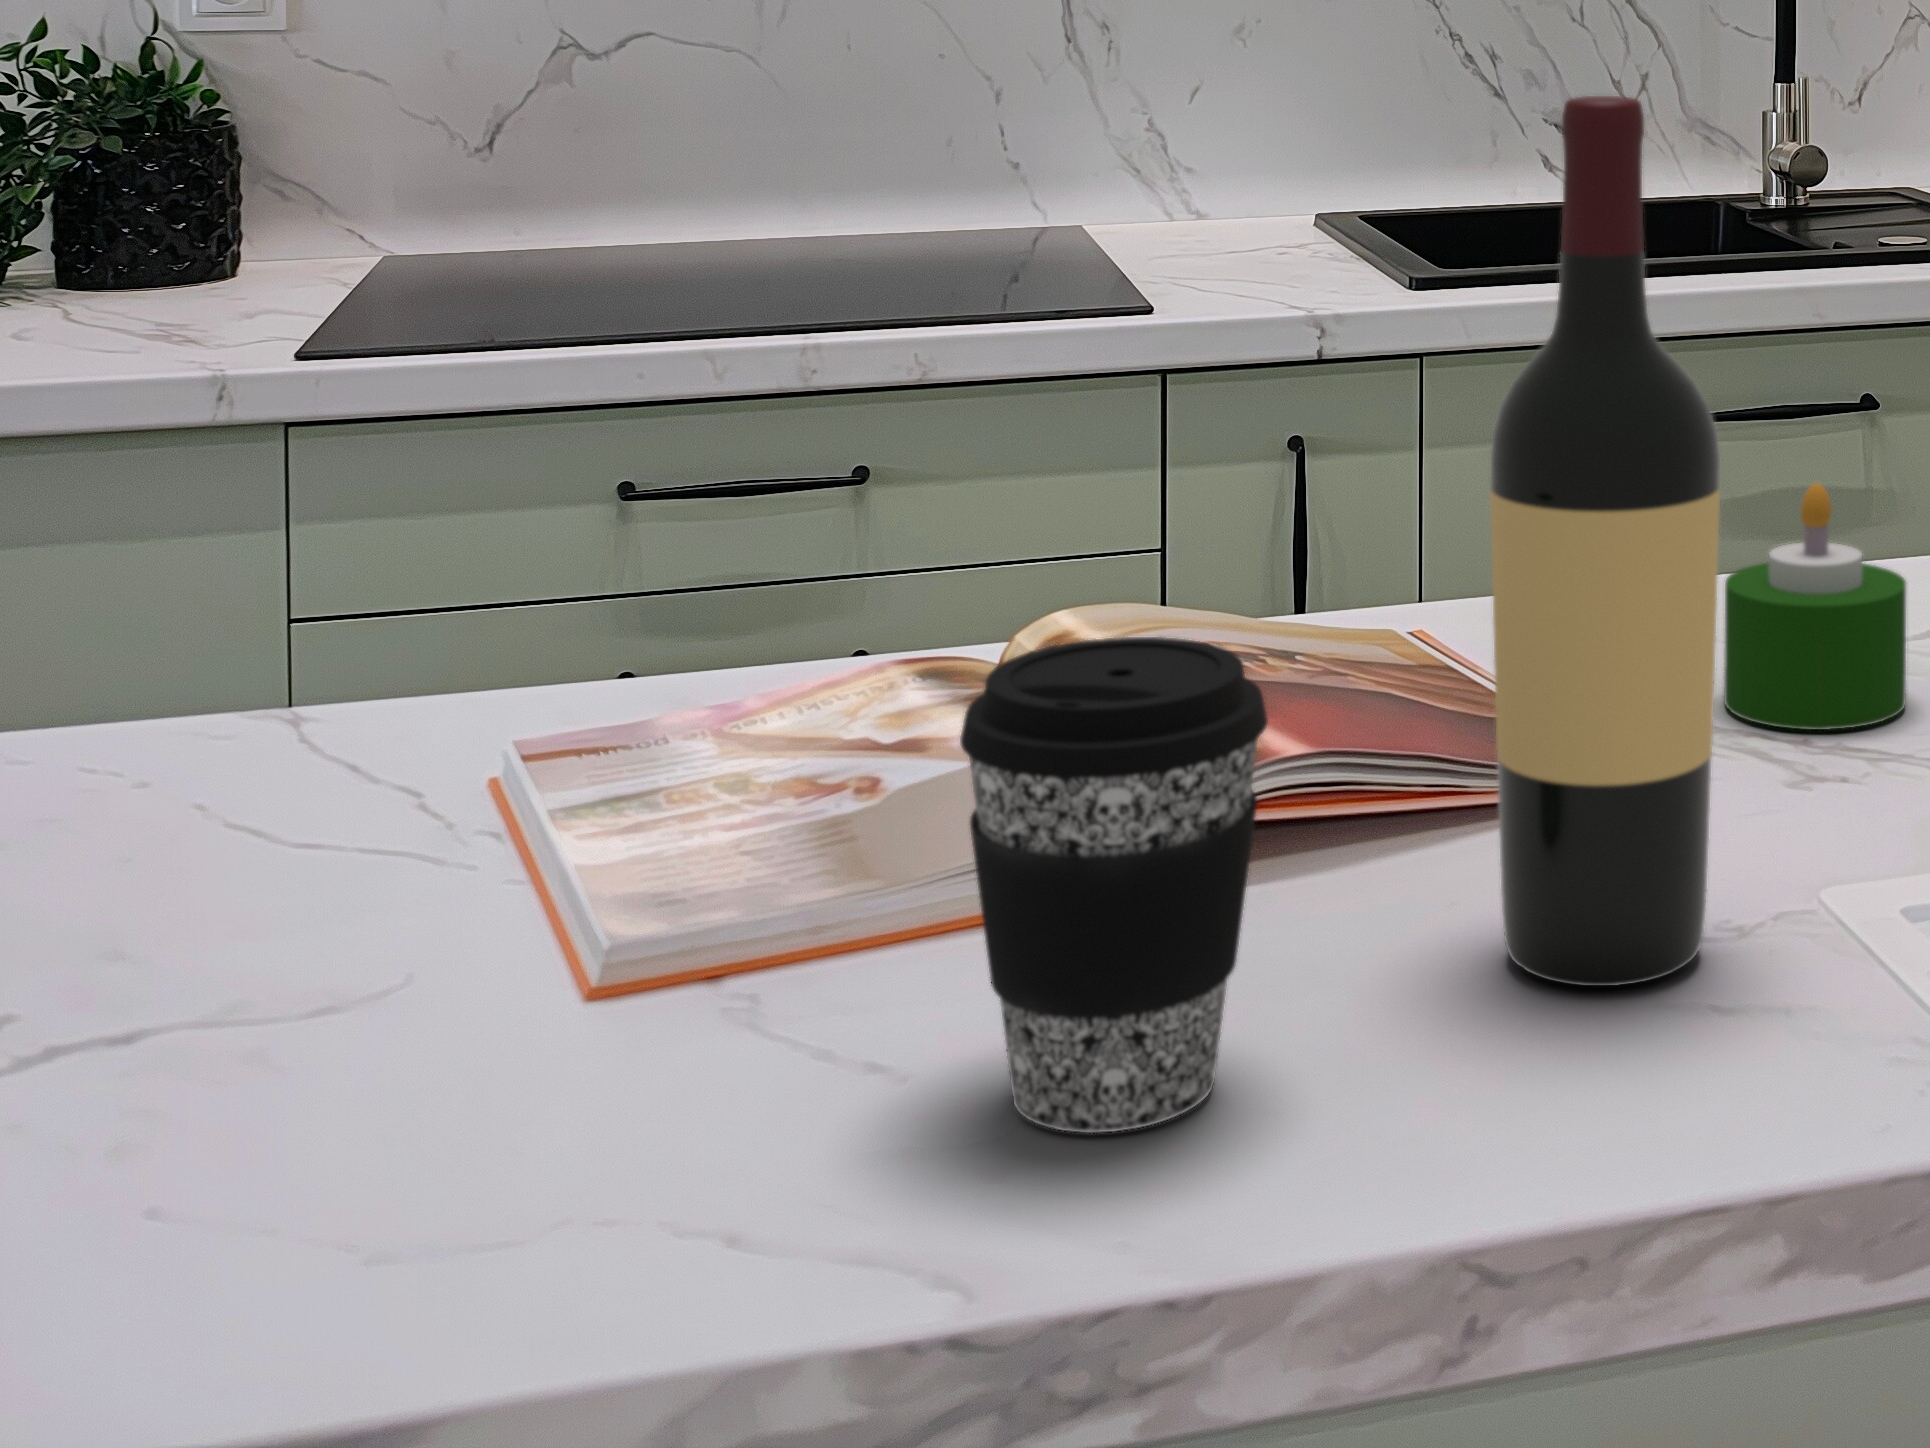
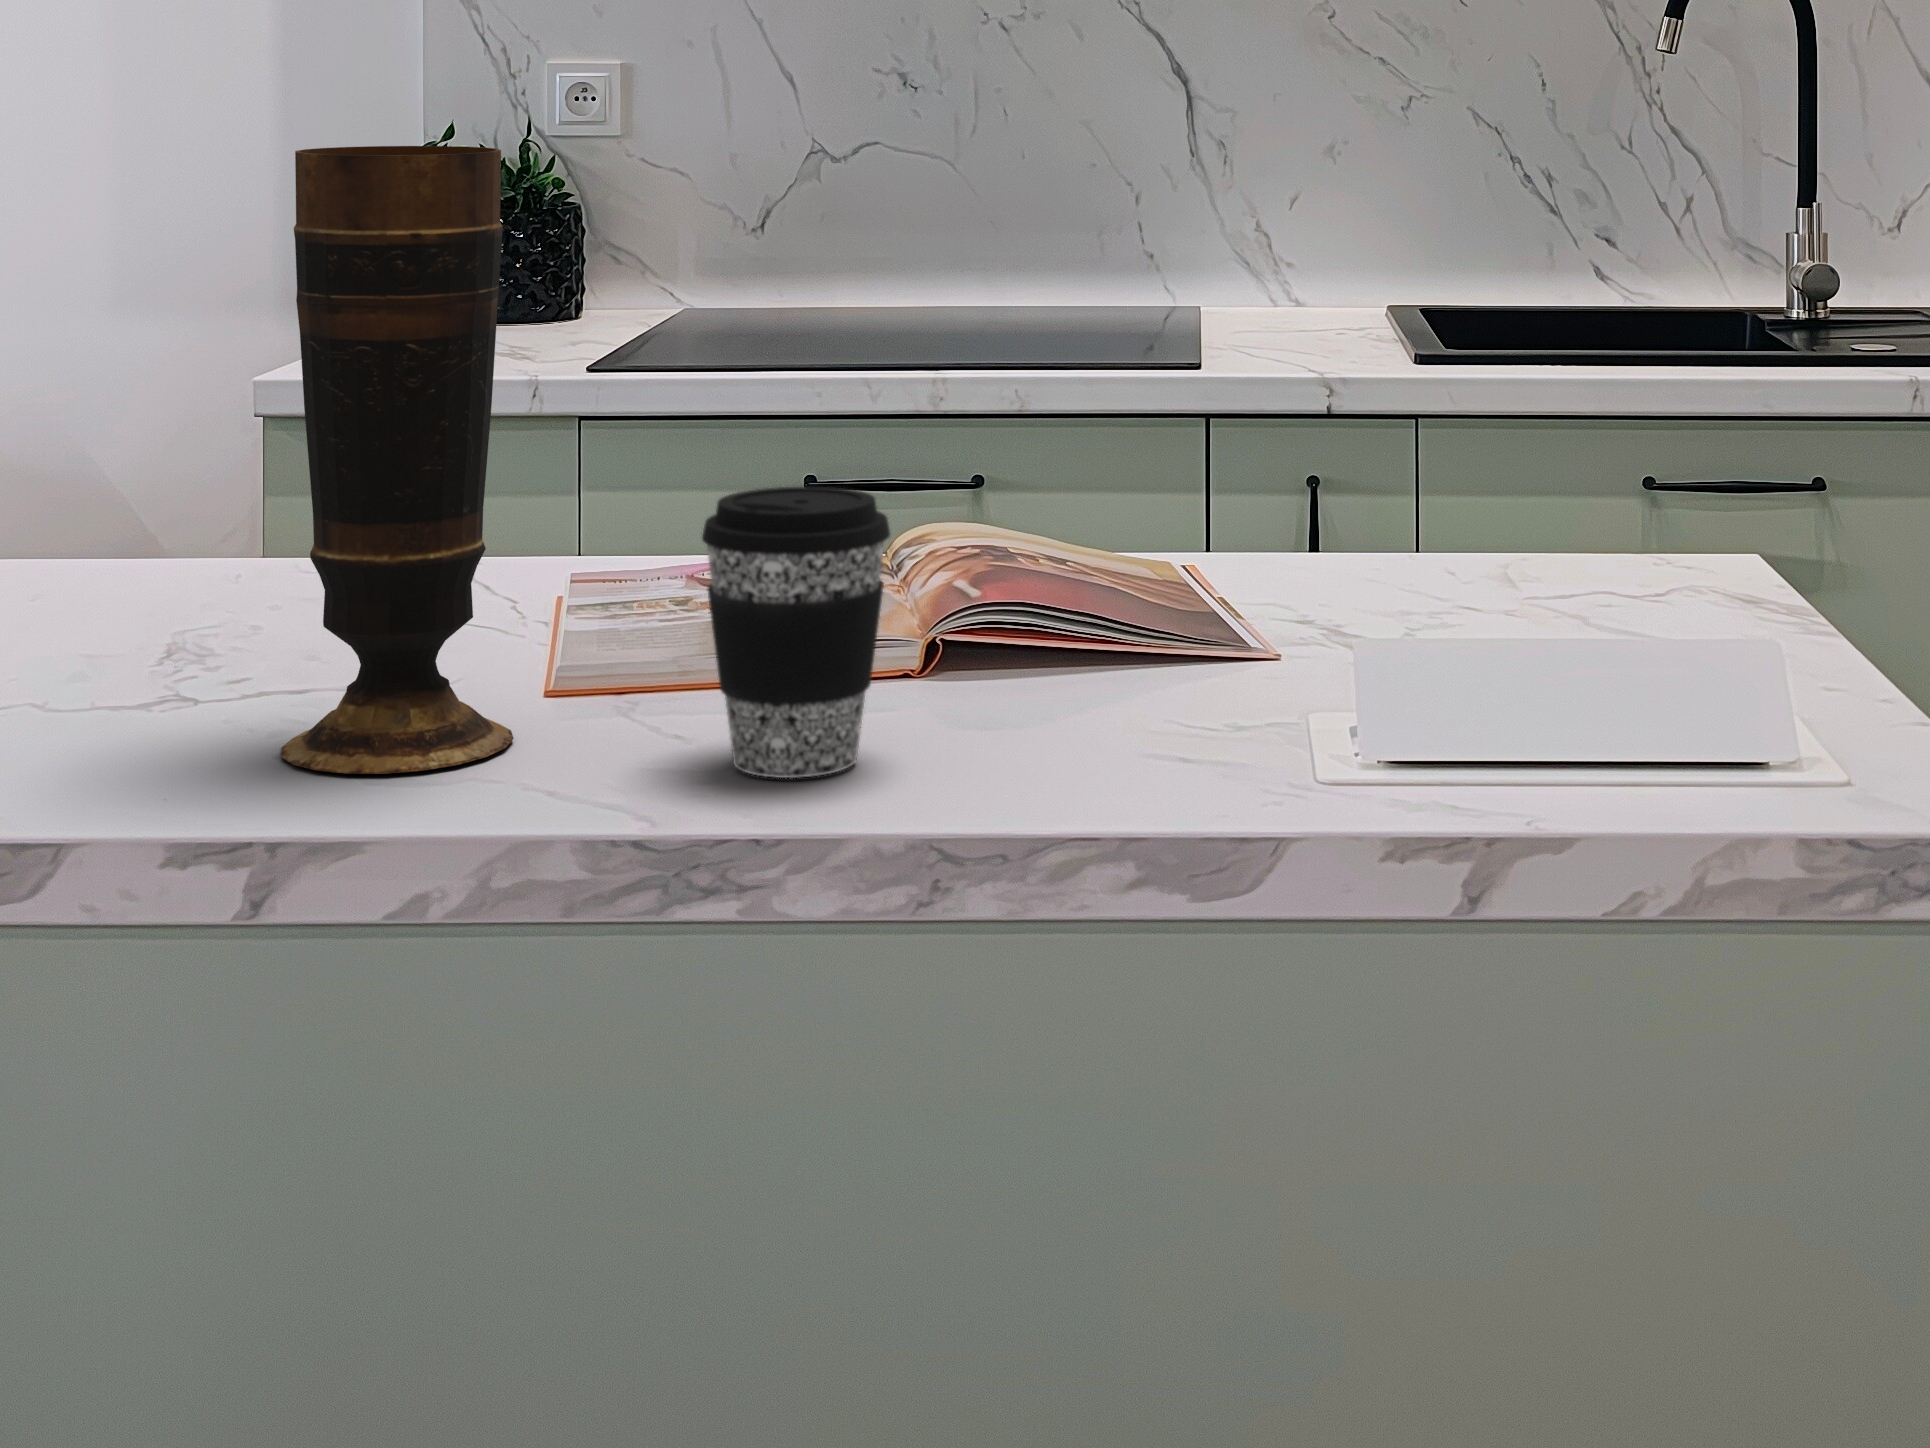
wine bottle: present [1490,96,1720,986] -> none [1072,155,1227,749]
vase: none [167,115,600,1244] -> present [281,146,514,774]
candle: present [1724,484,1906,730] -> none [1375,465,1512,645]

